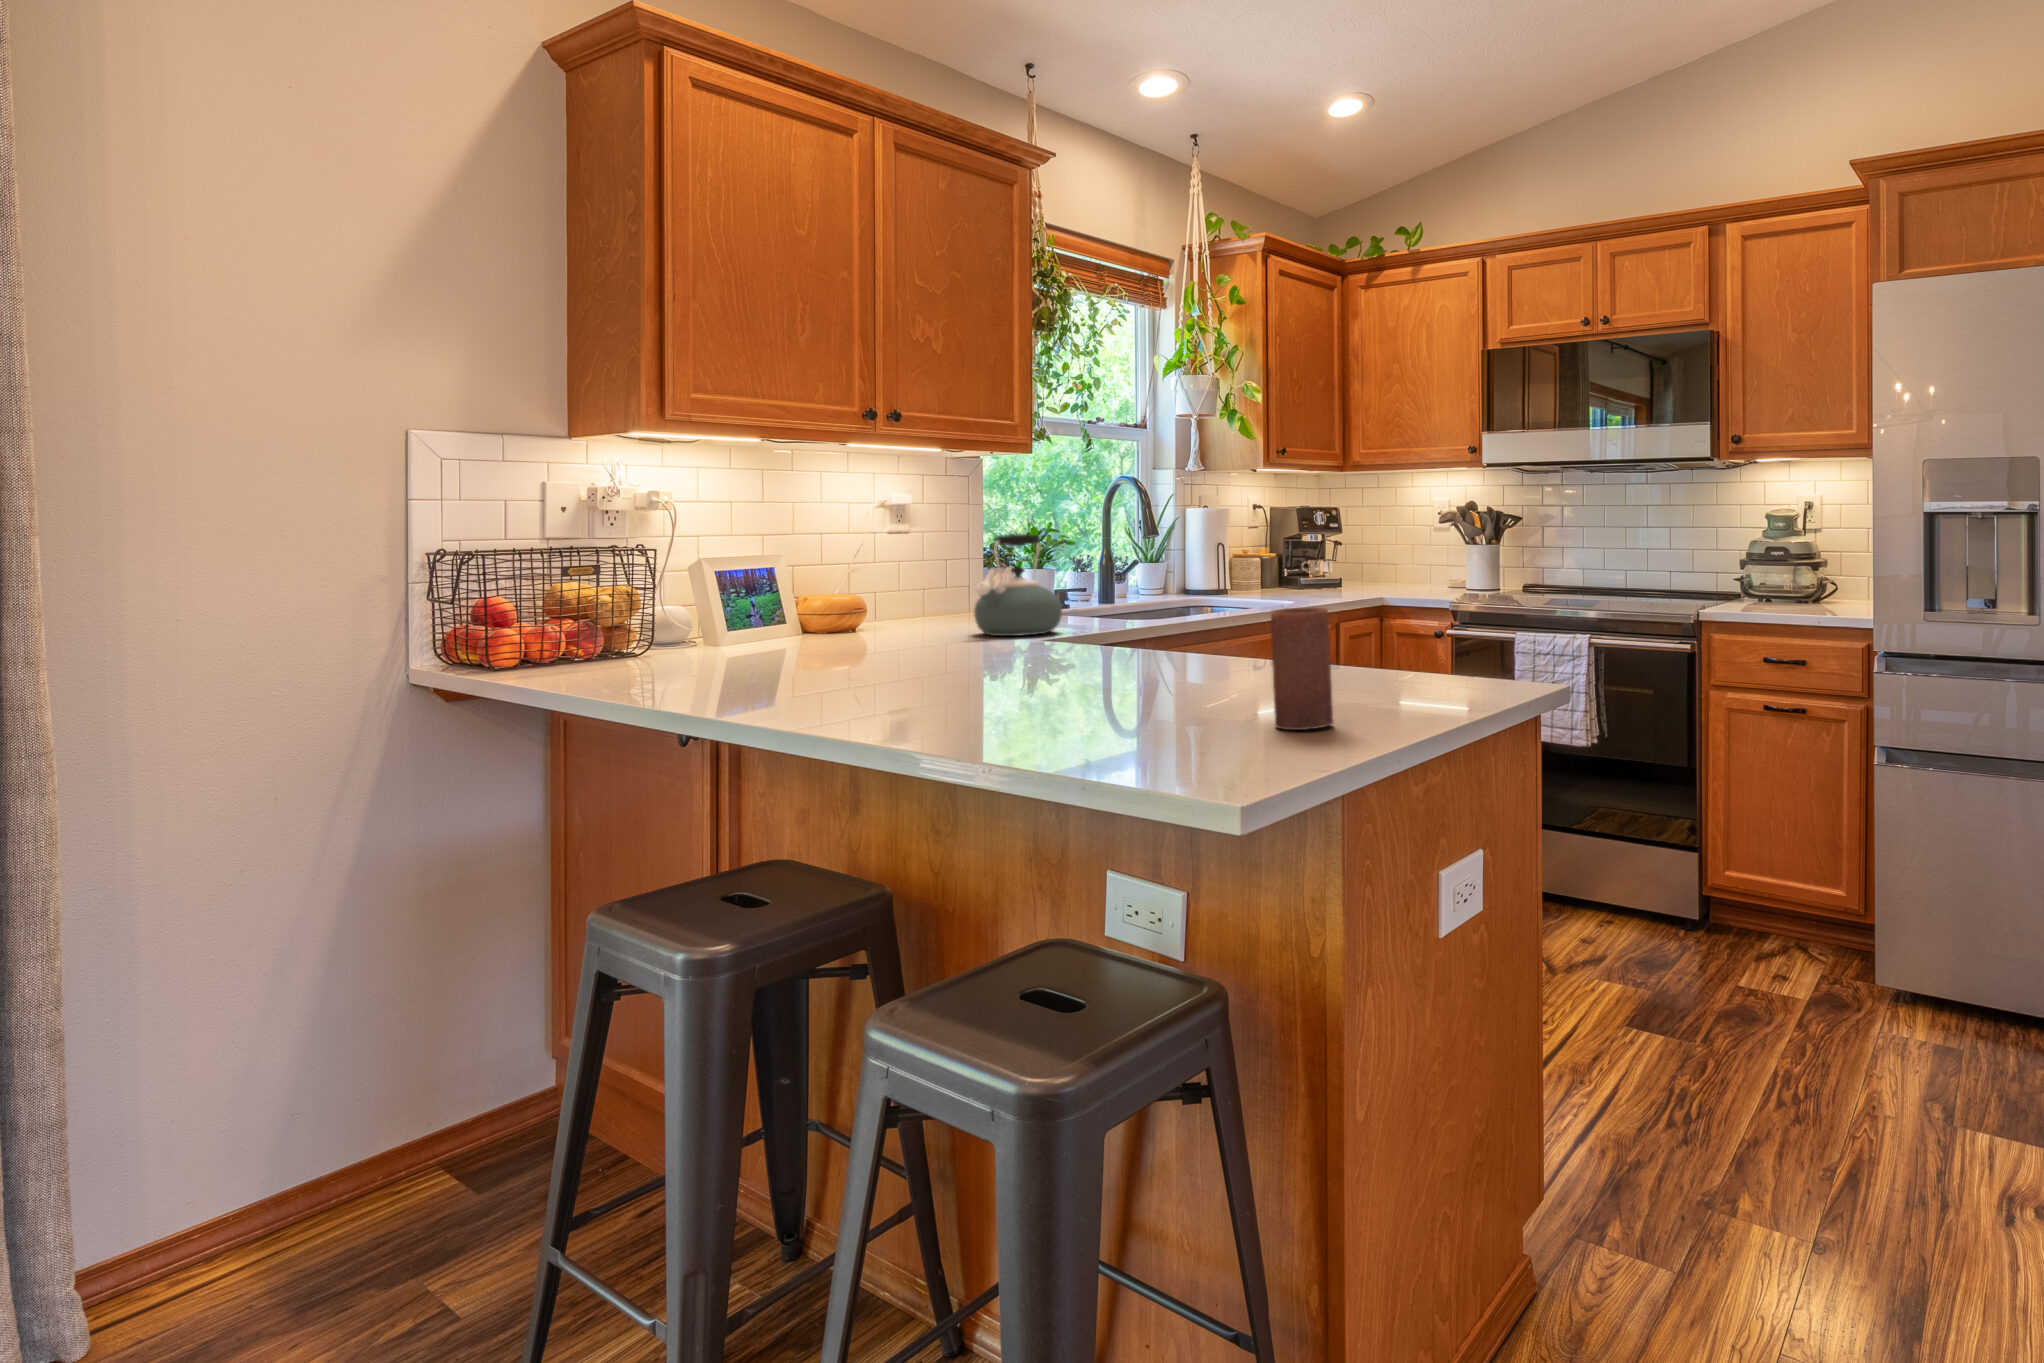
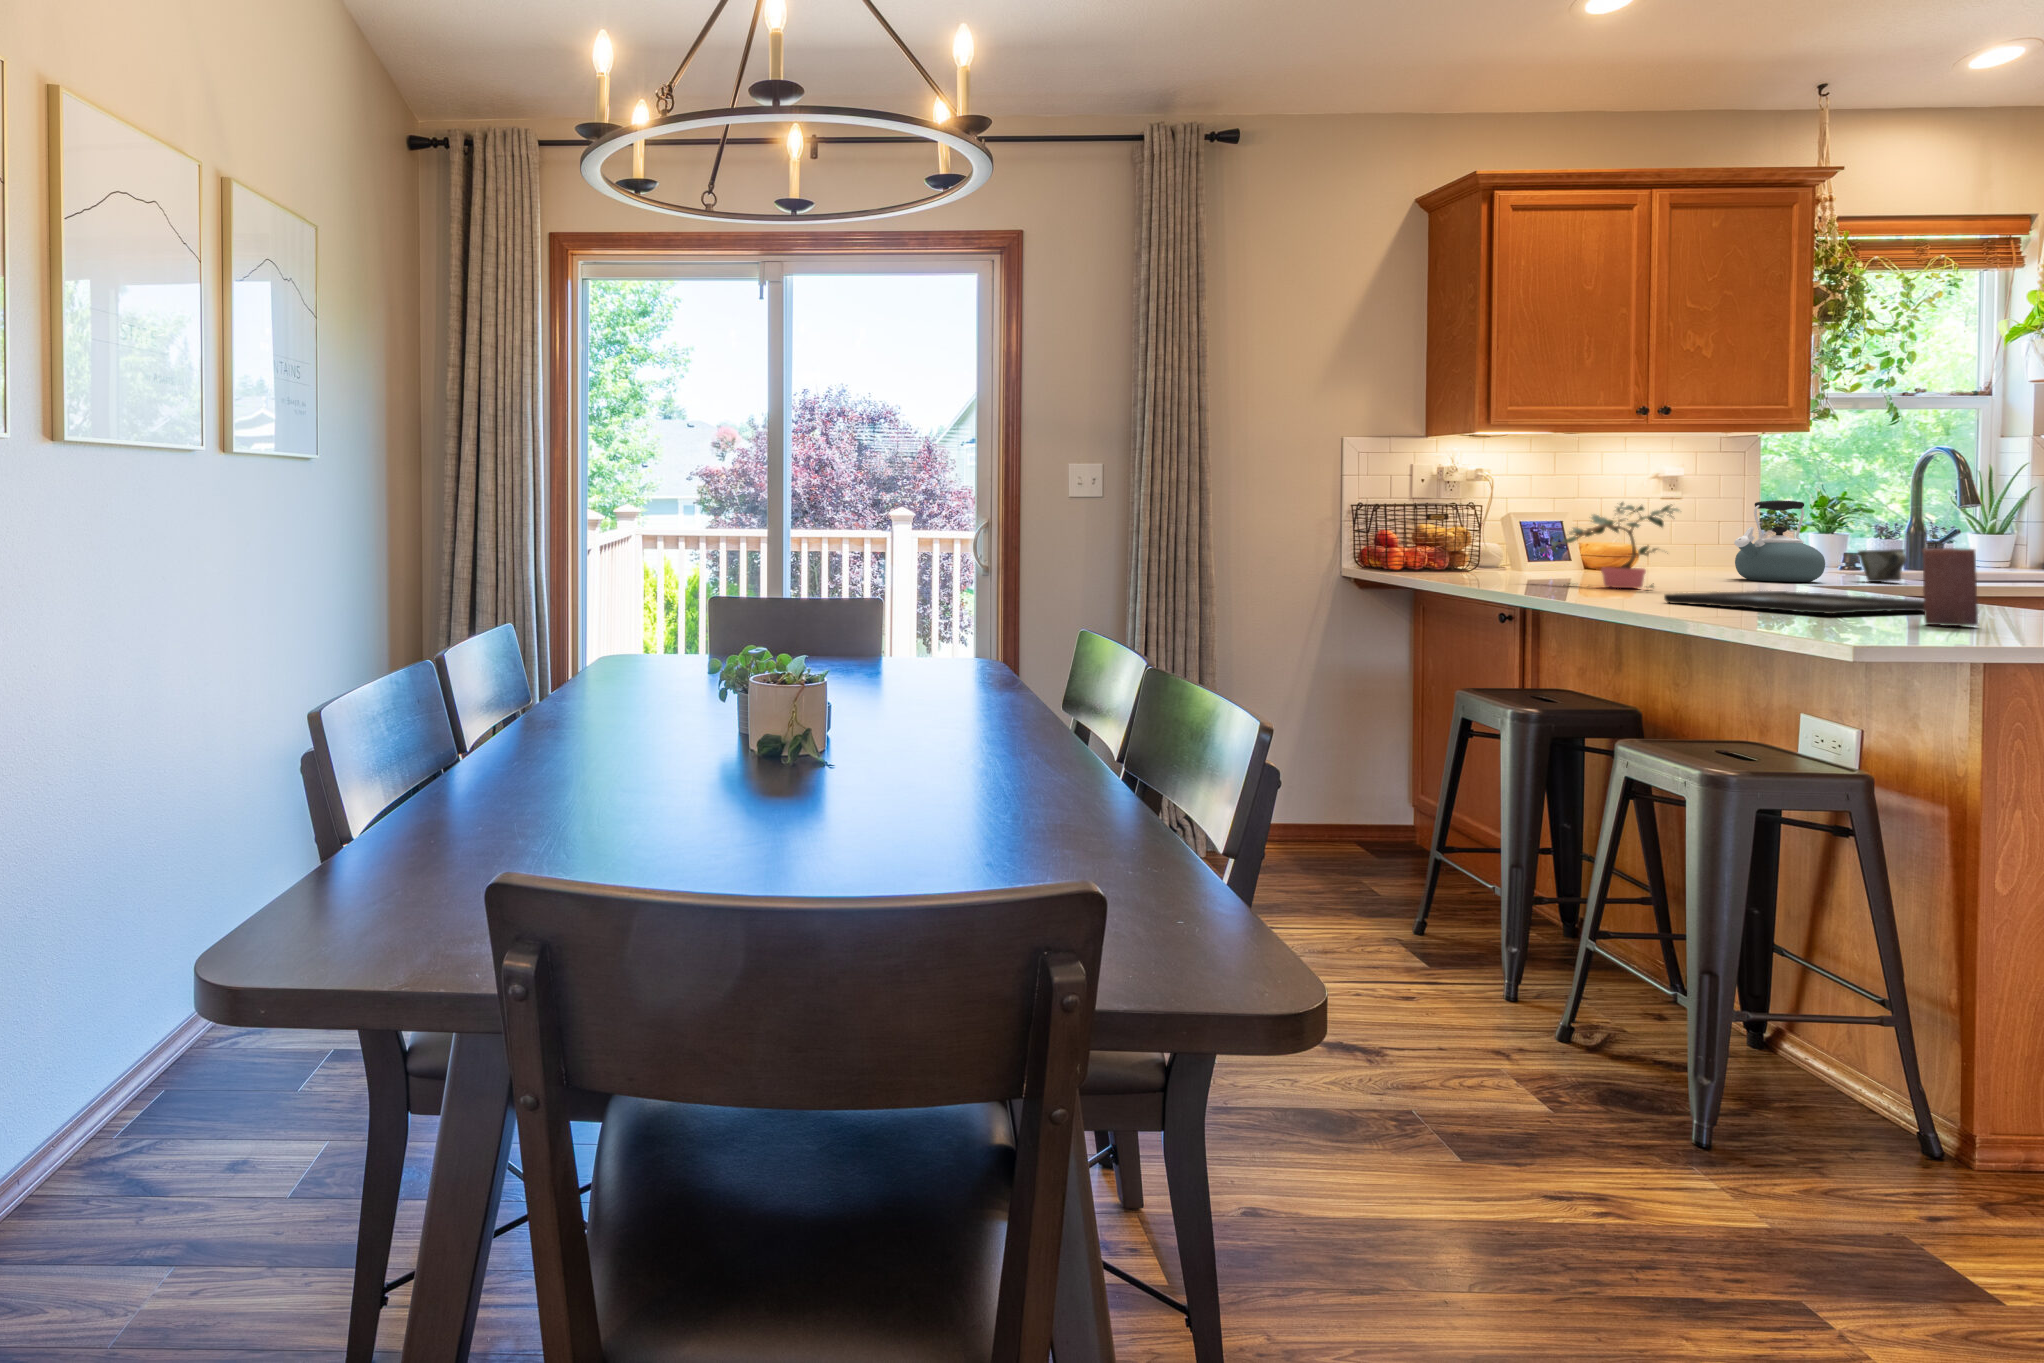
potted plant: none [731,541,933,681] -> present [1539,503,1679,588]
mug: none [1085,586,1129,626] -> present [1858,549,1907,582]
tray: none [927,668,1248,721] -> present [1664,591,1924,614]

